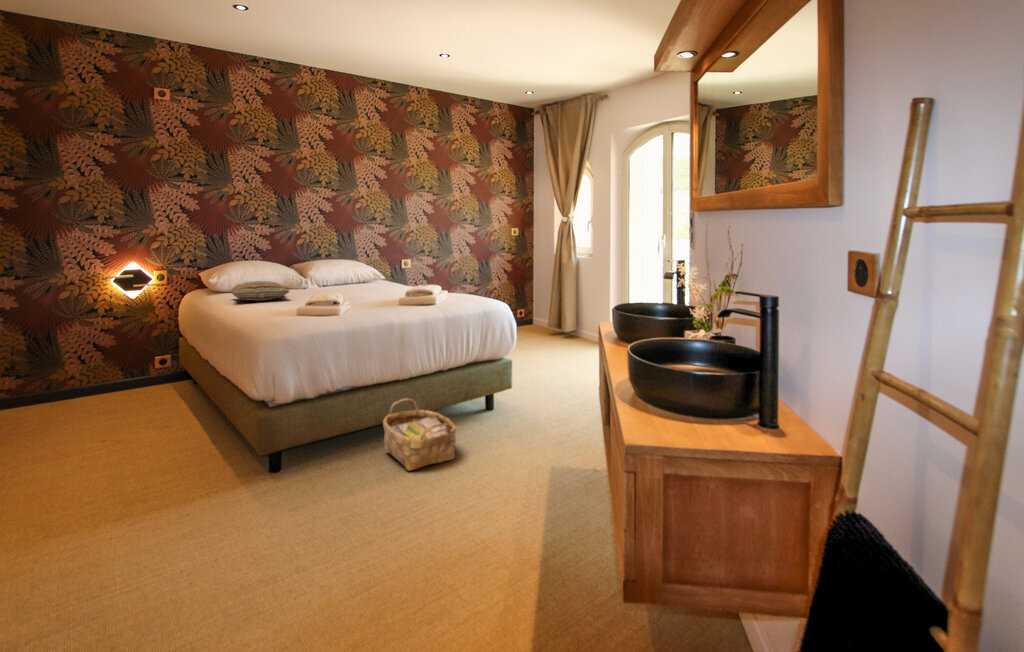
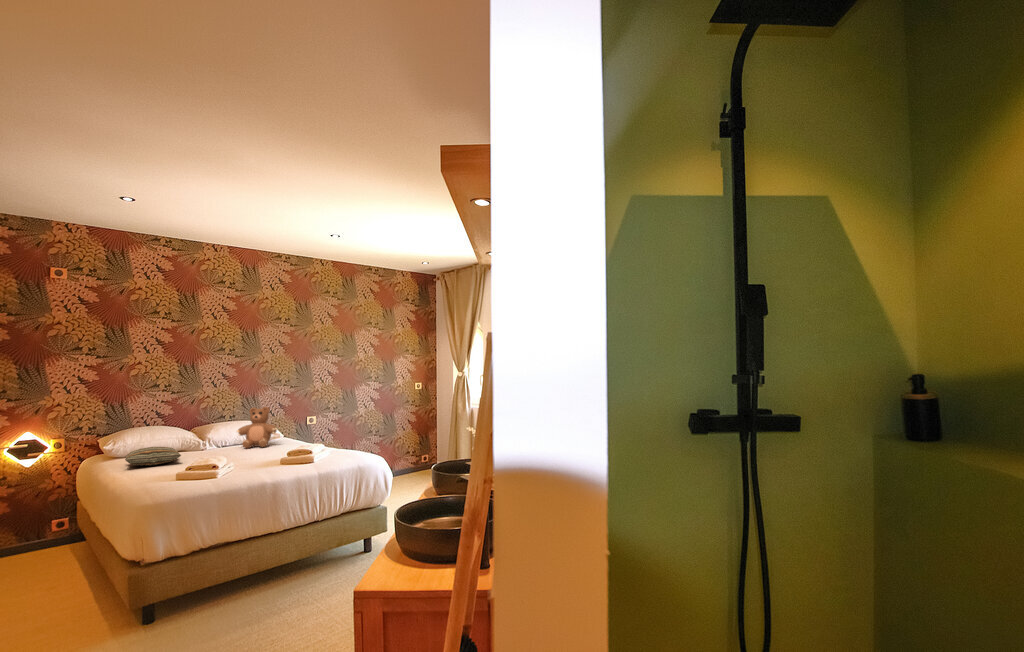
teddy bear: none [340,244,384,288] -> present [237,407,278,448]
woven basket: present [383,398,456,471] -> none [250,551,316,619]

